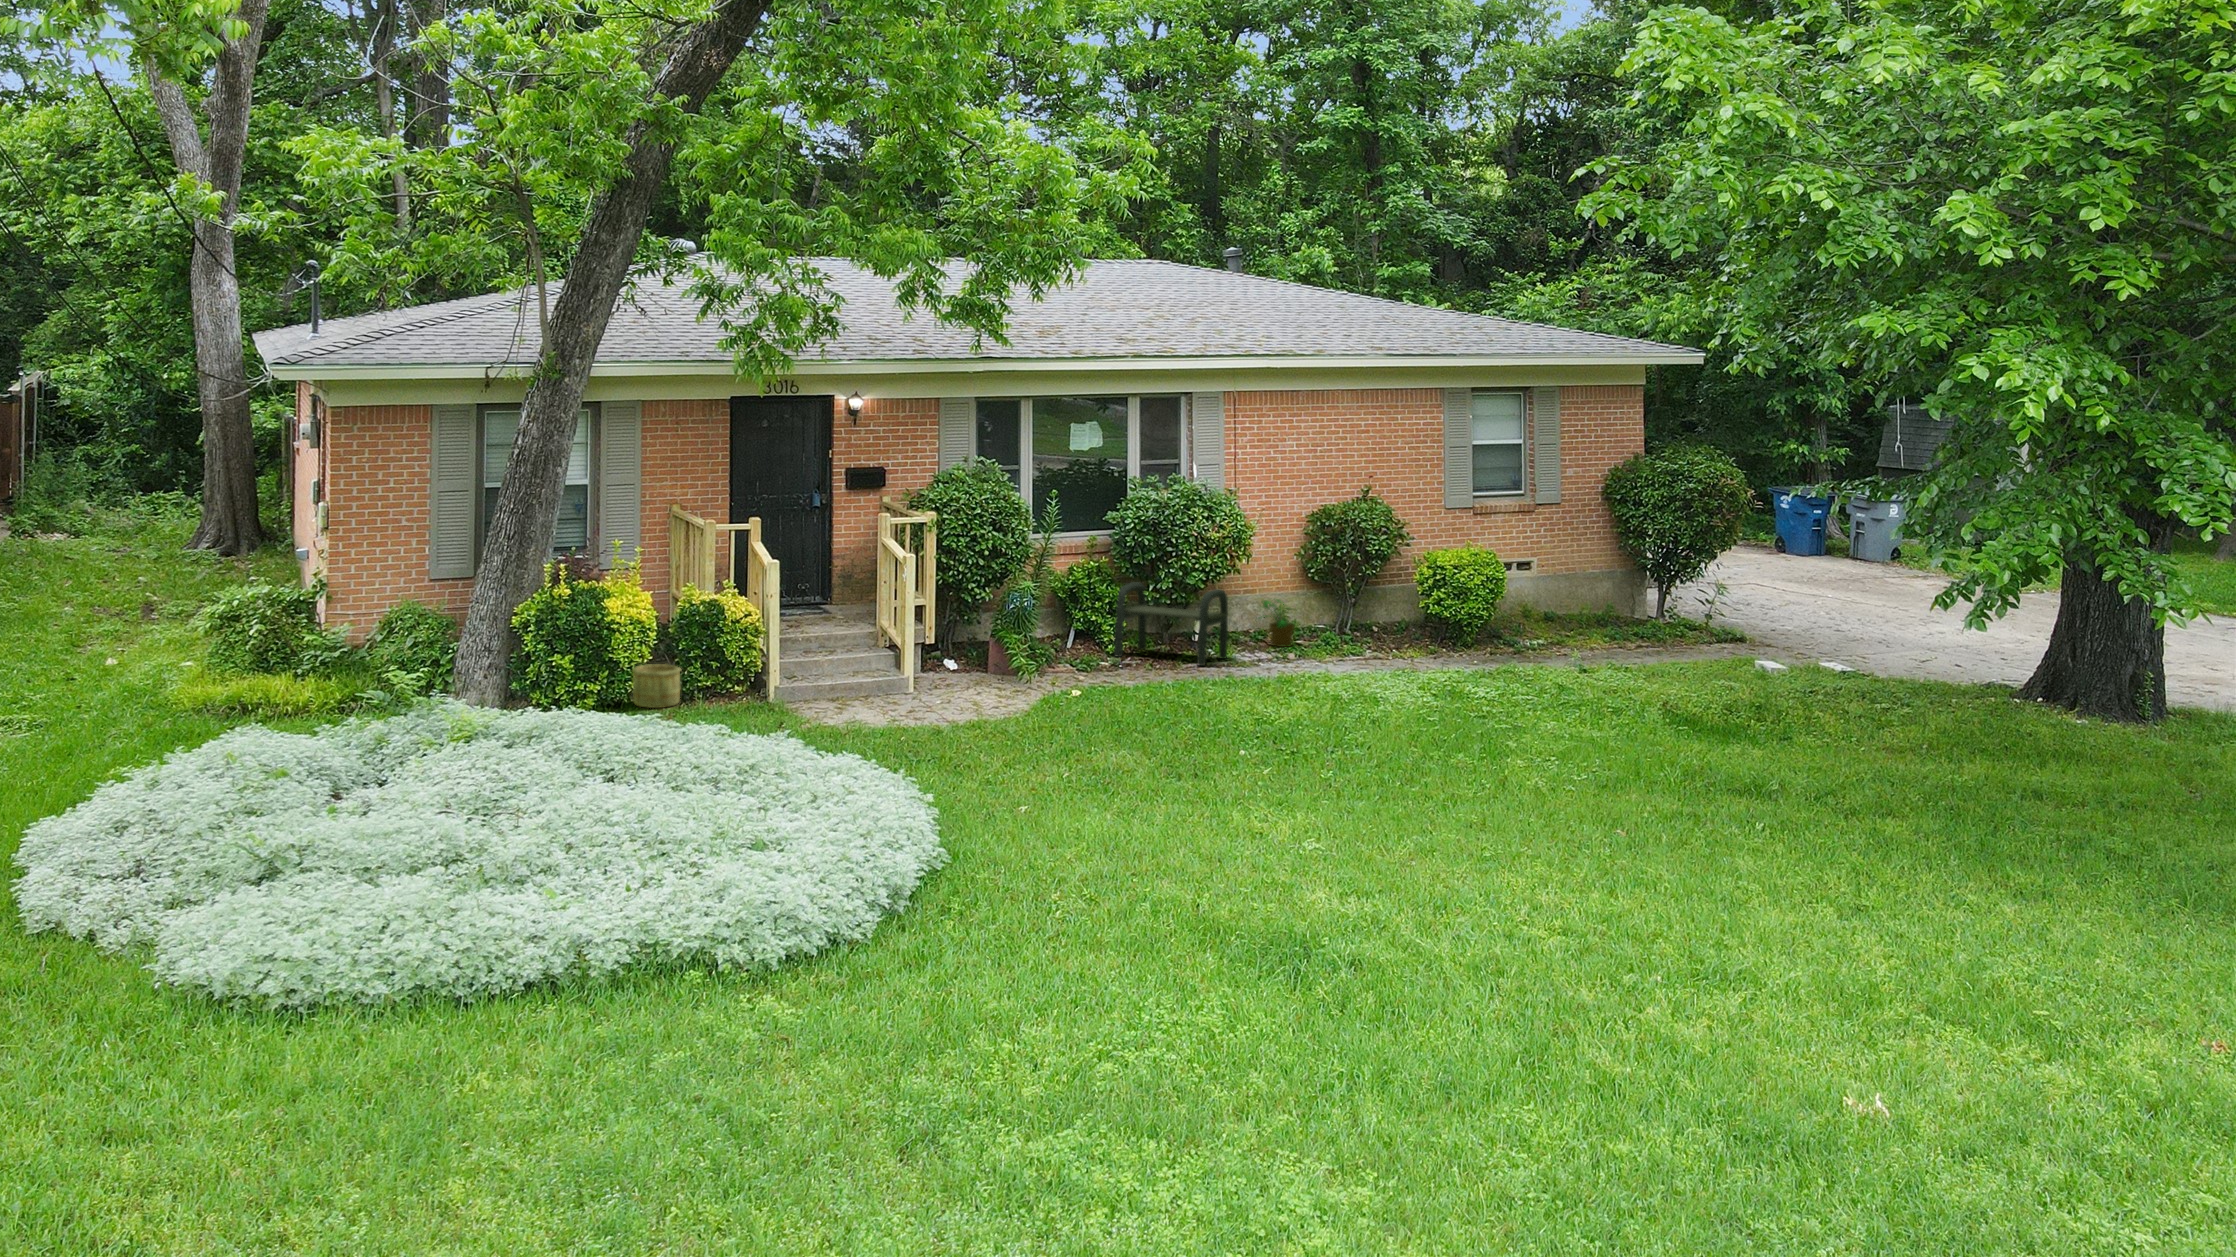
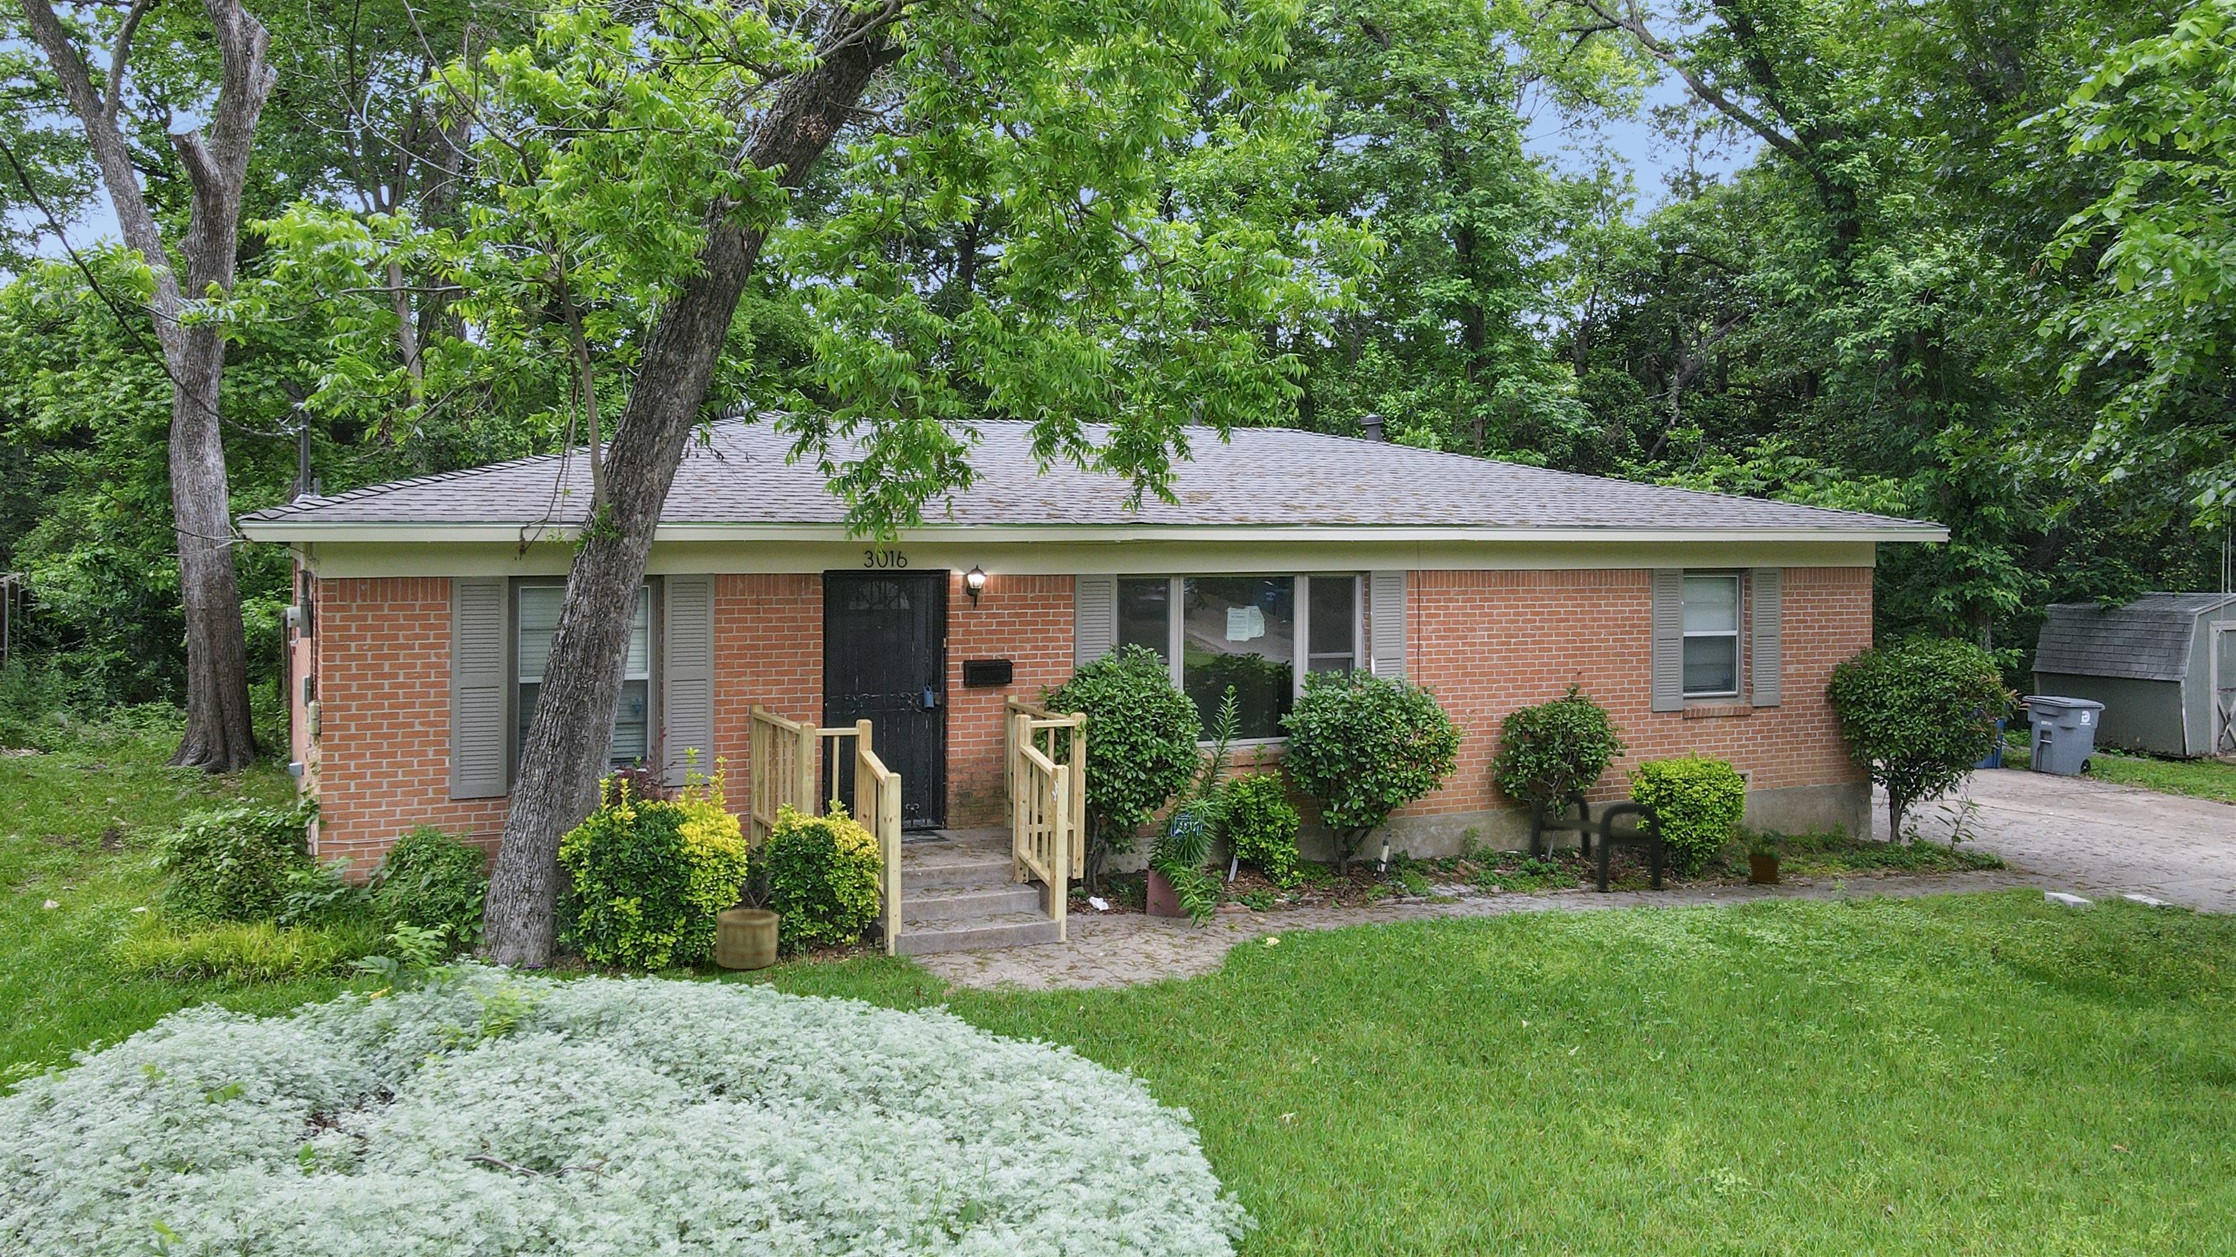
bench: present [1114,582,1228,666] -> present [1530,793,1662,892]
potted plant: present [1259,599,1295,647] -> present [1726,825,1788,884]

